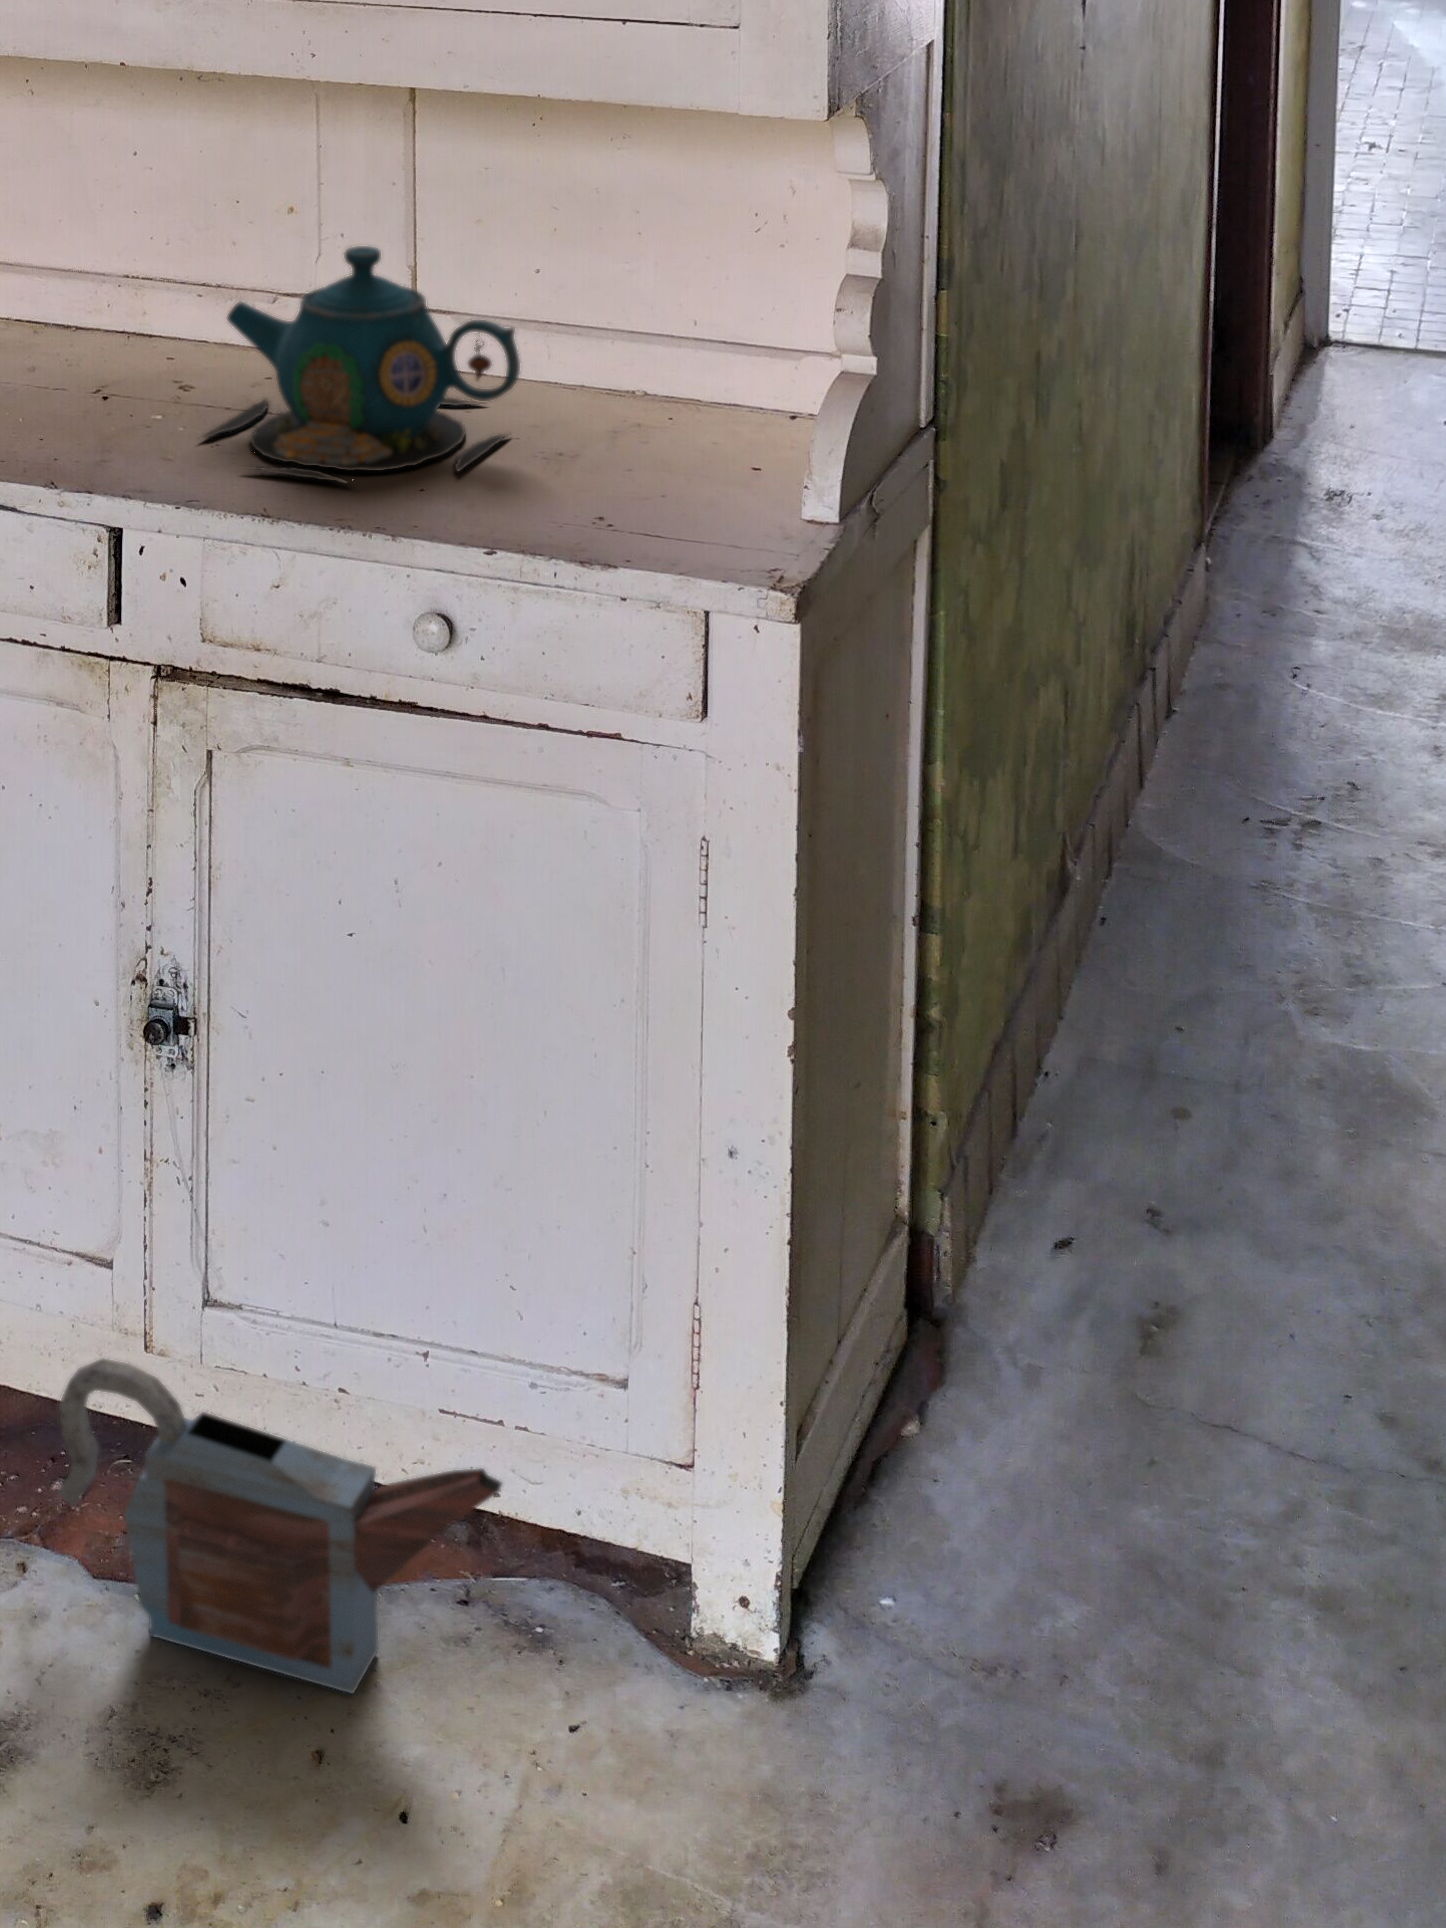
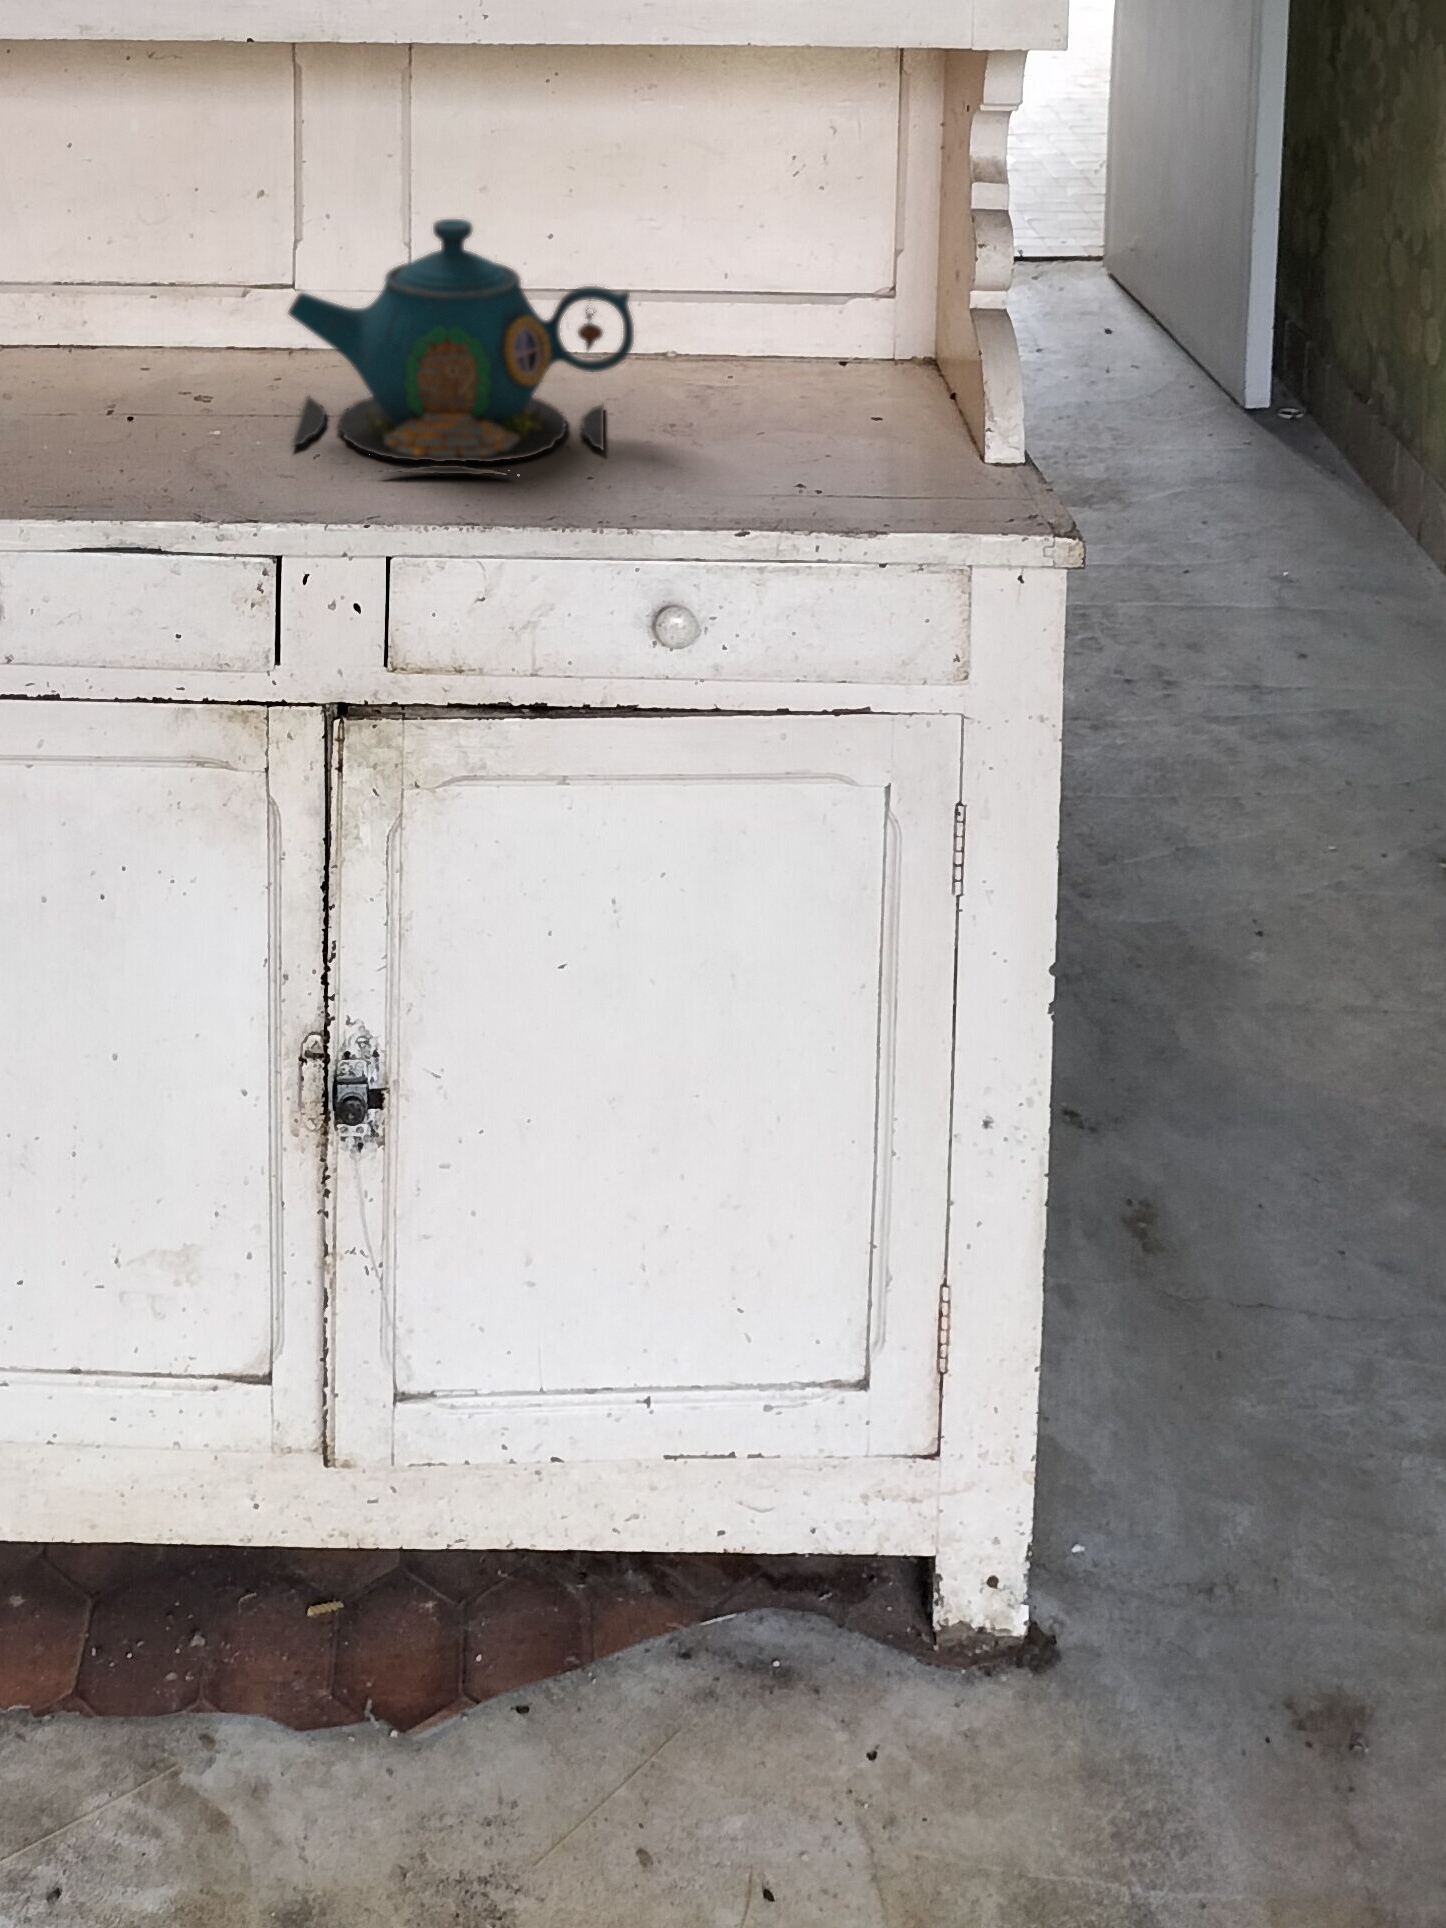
watering can: present [58,1358,502,1693] -> none [261,1482,795,1782]

